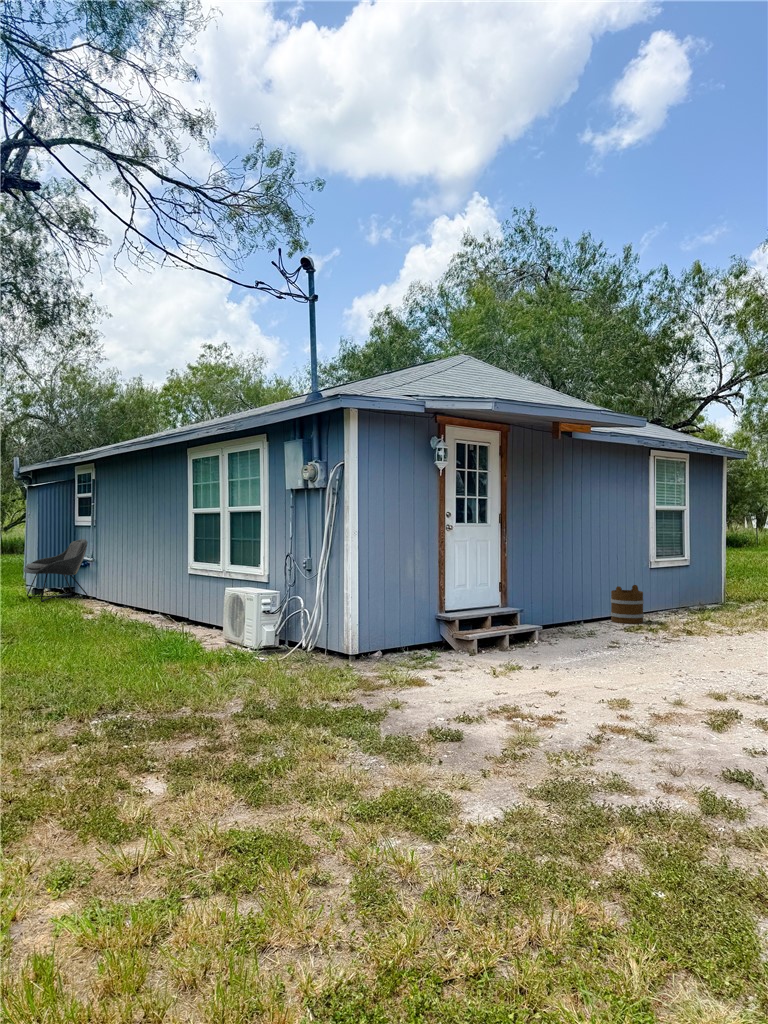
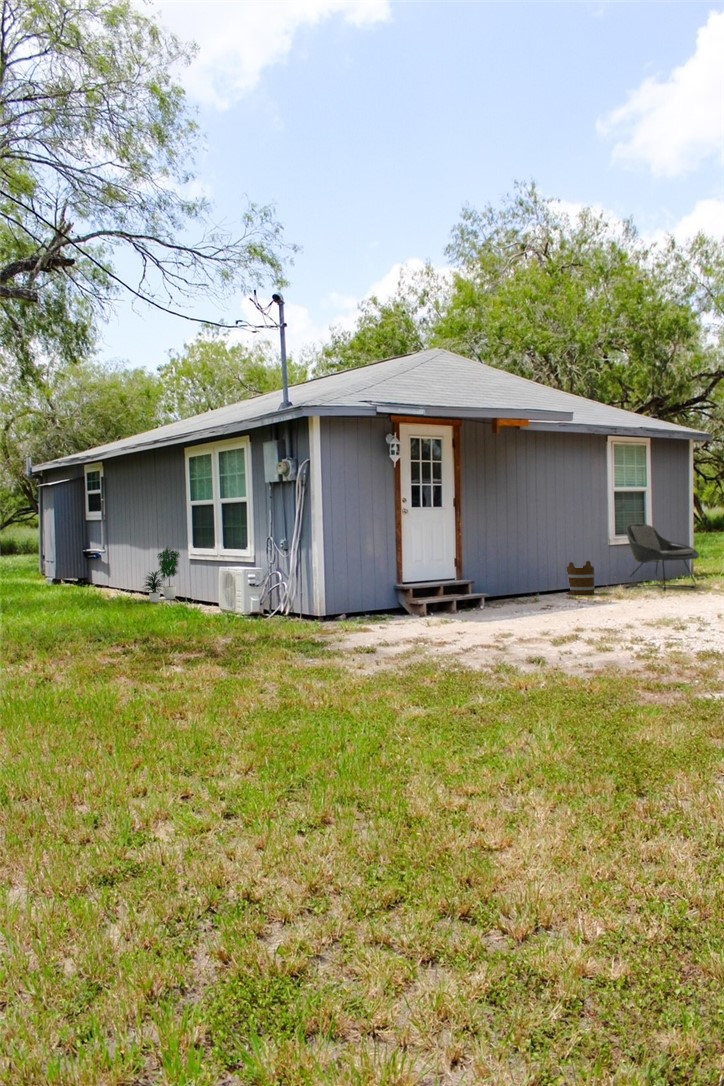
lounge chair: present [23,539,88,602] -> present [626,523,699,591]
potted plant: none [131,557,179,624] -> present [144,548,180,602]

